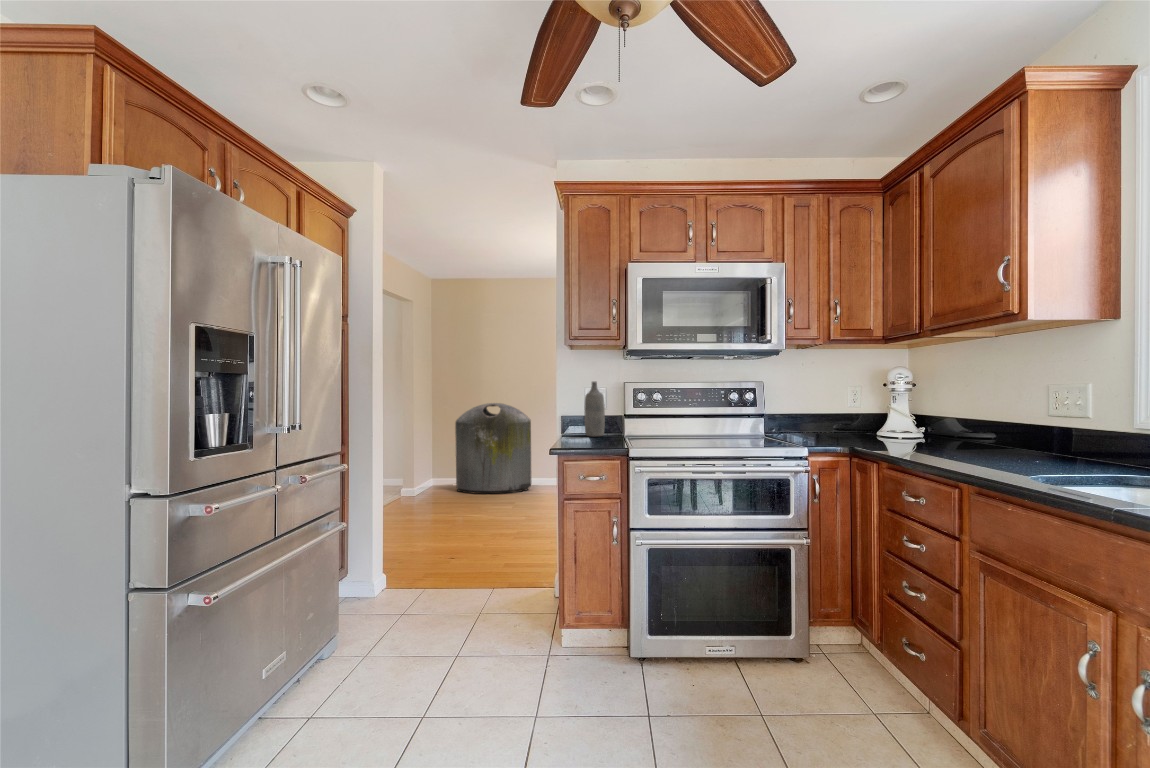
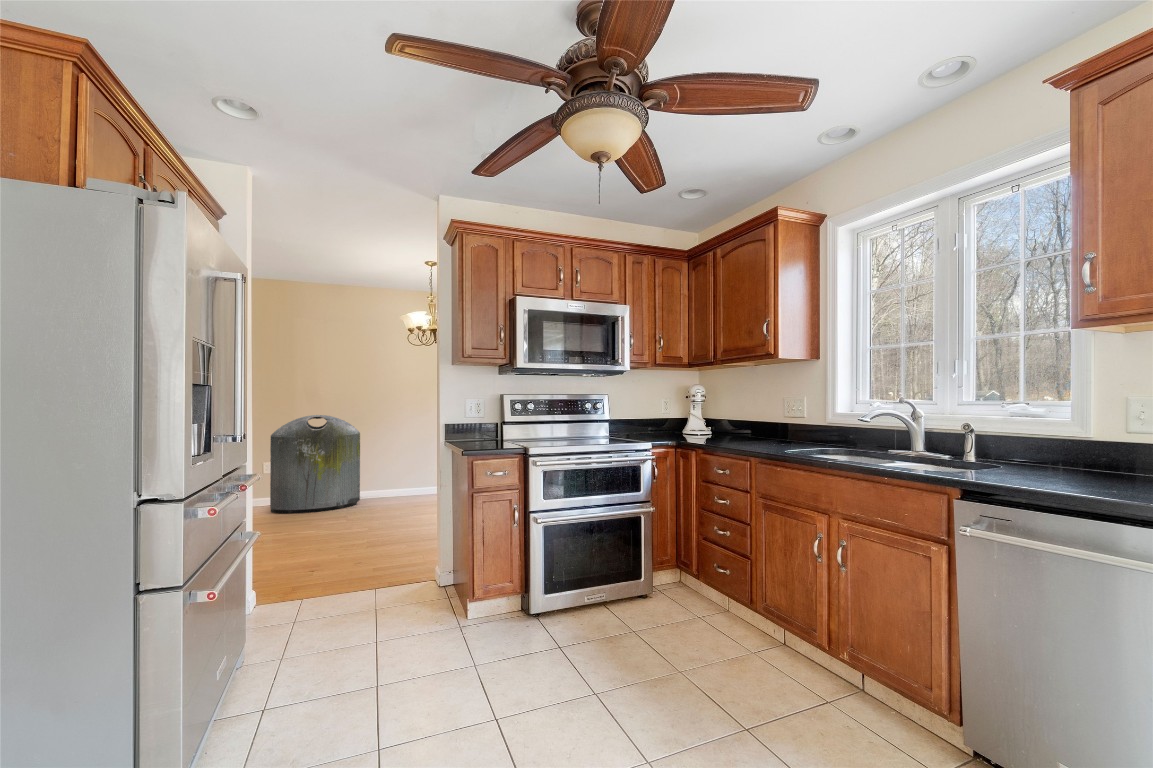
bottle: present [584,381,605,437] -> none [470,393,488,441]

